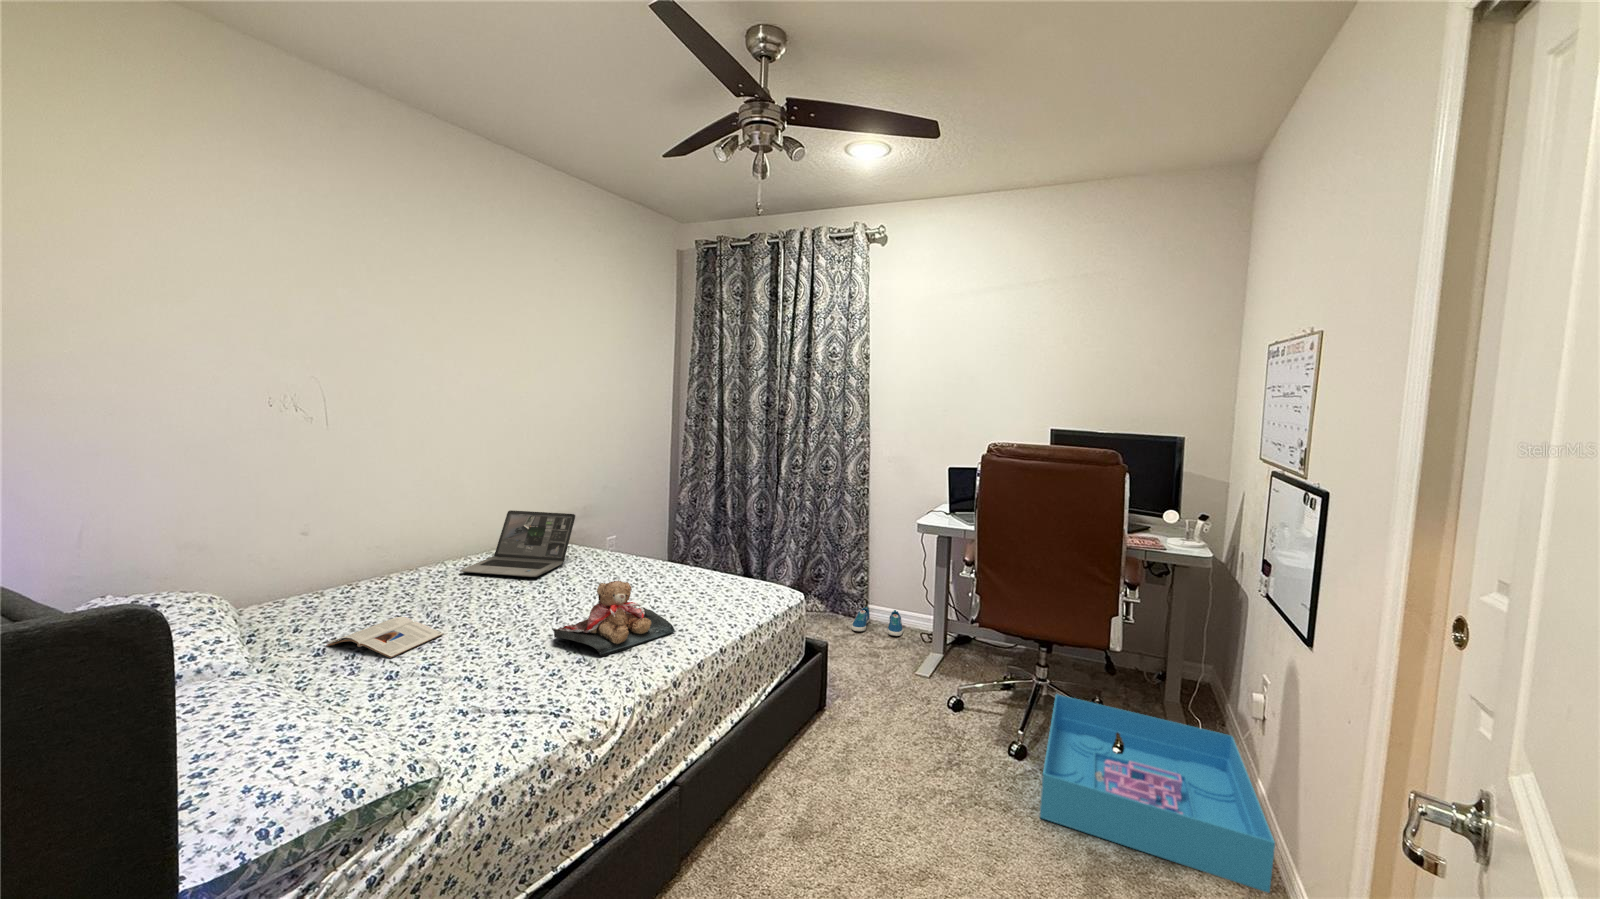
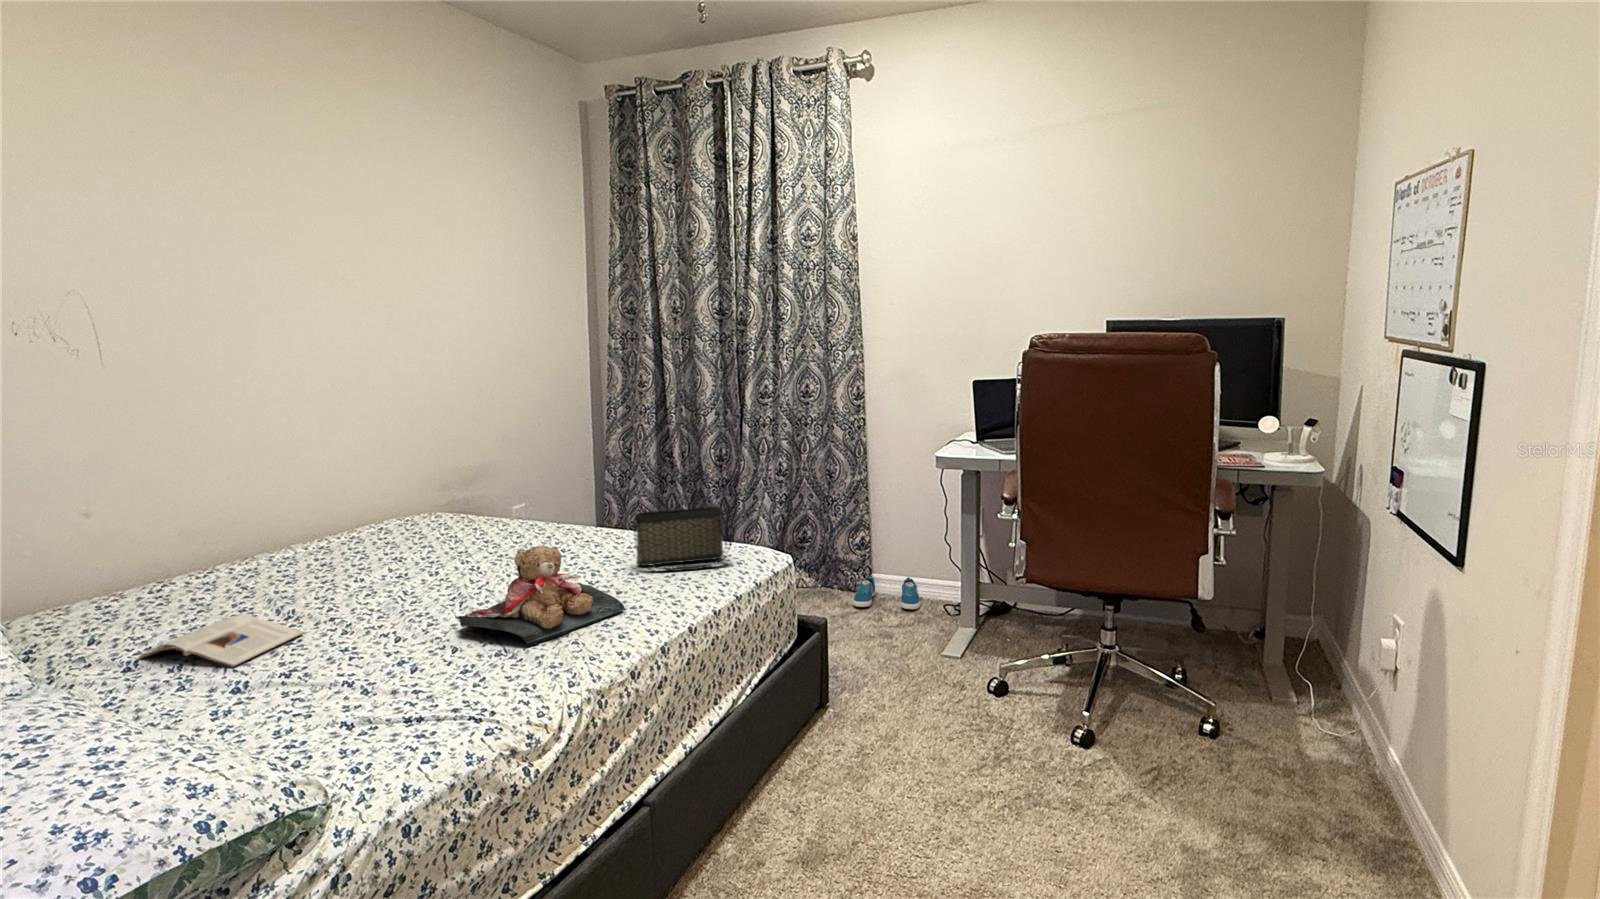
laptop: present [461,510,575,577] -> none [316,470,470,557]
handbag: none [688,554,759,601] -> present [633,507,731,571]
storage bin: present [1040,695,1275,893] -> none [1116,662,1412,875]

